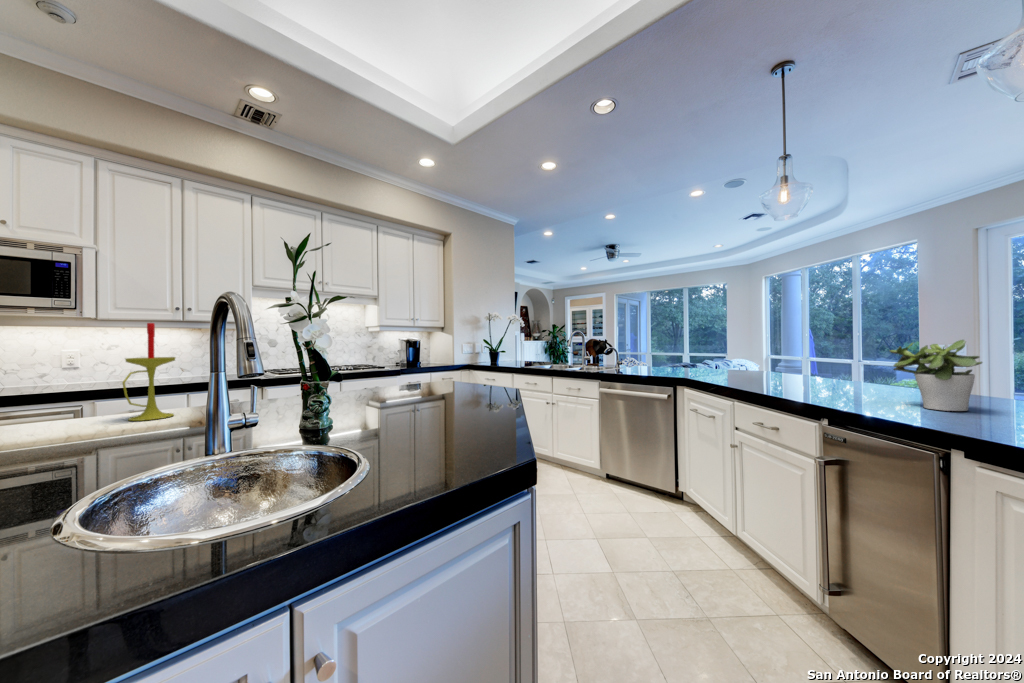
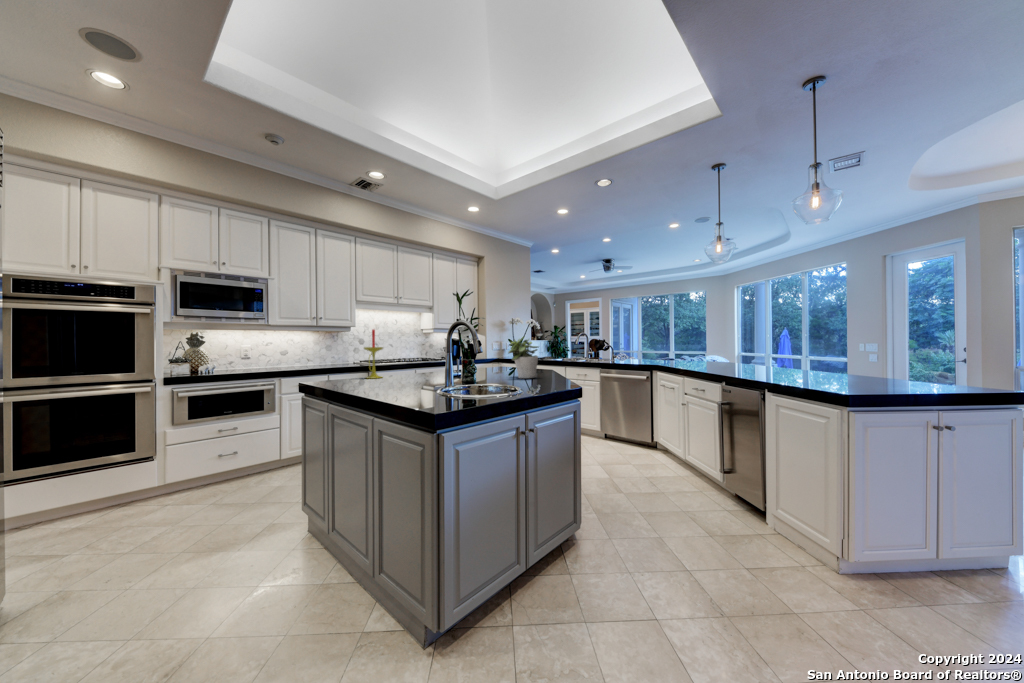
potted plant: present [890,340,982,411] -> present [508,337,538,378]

